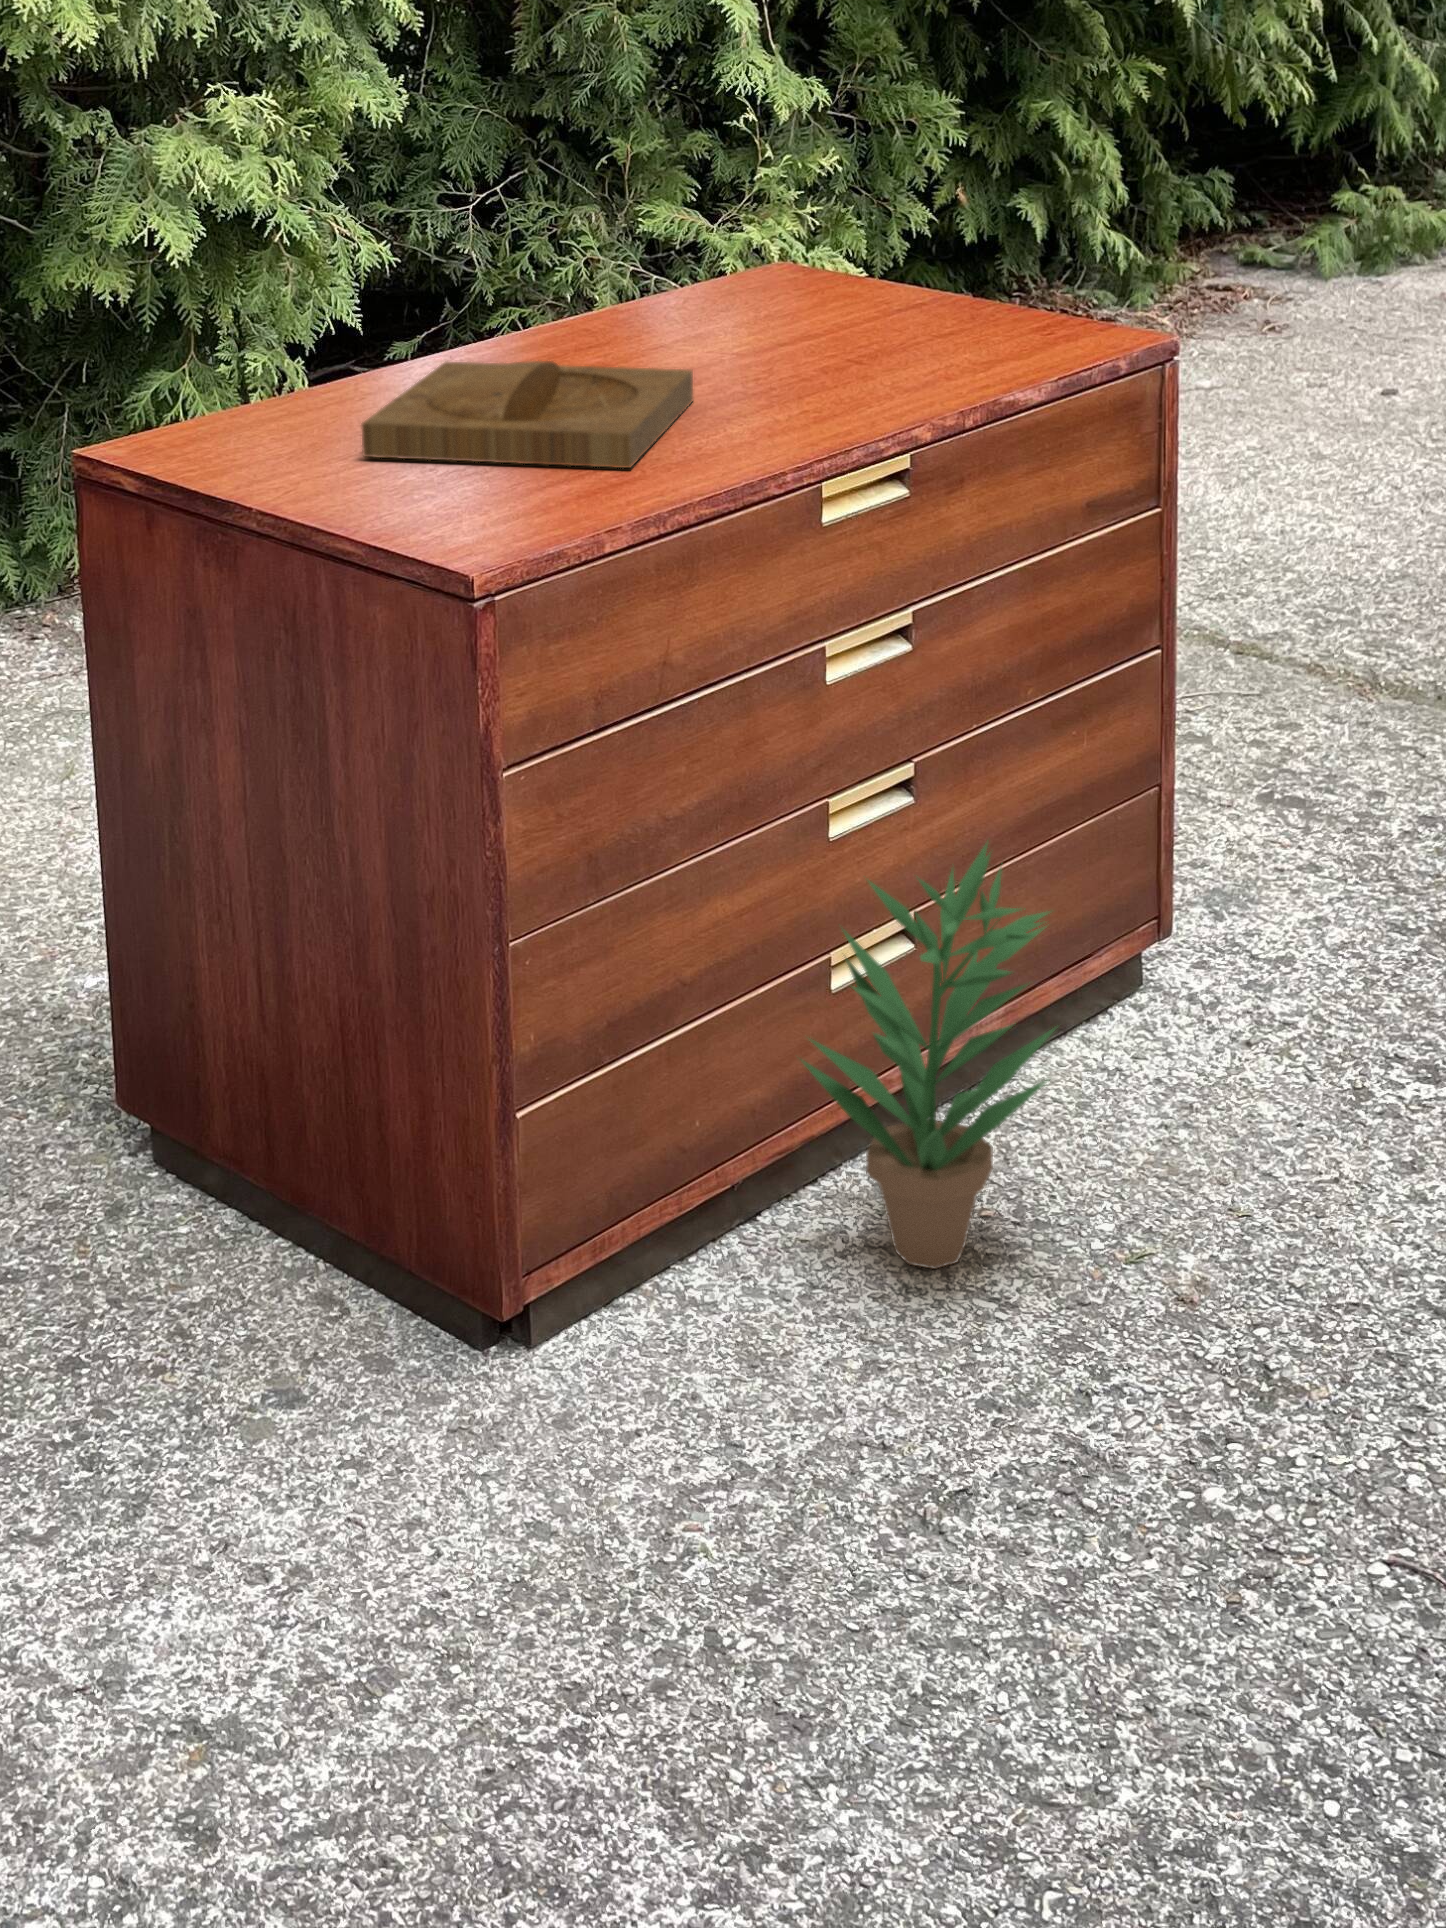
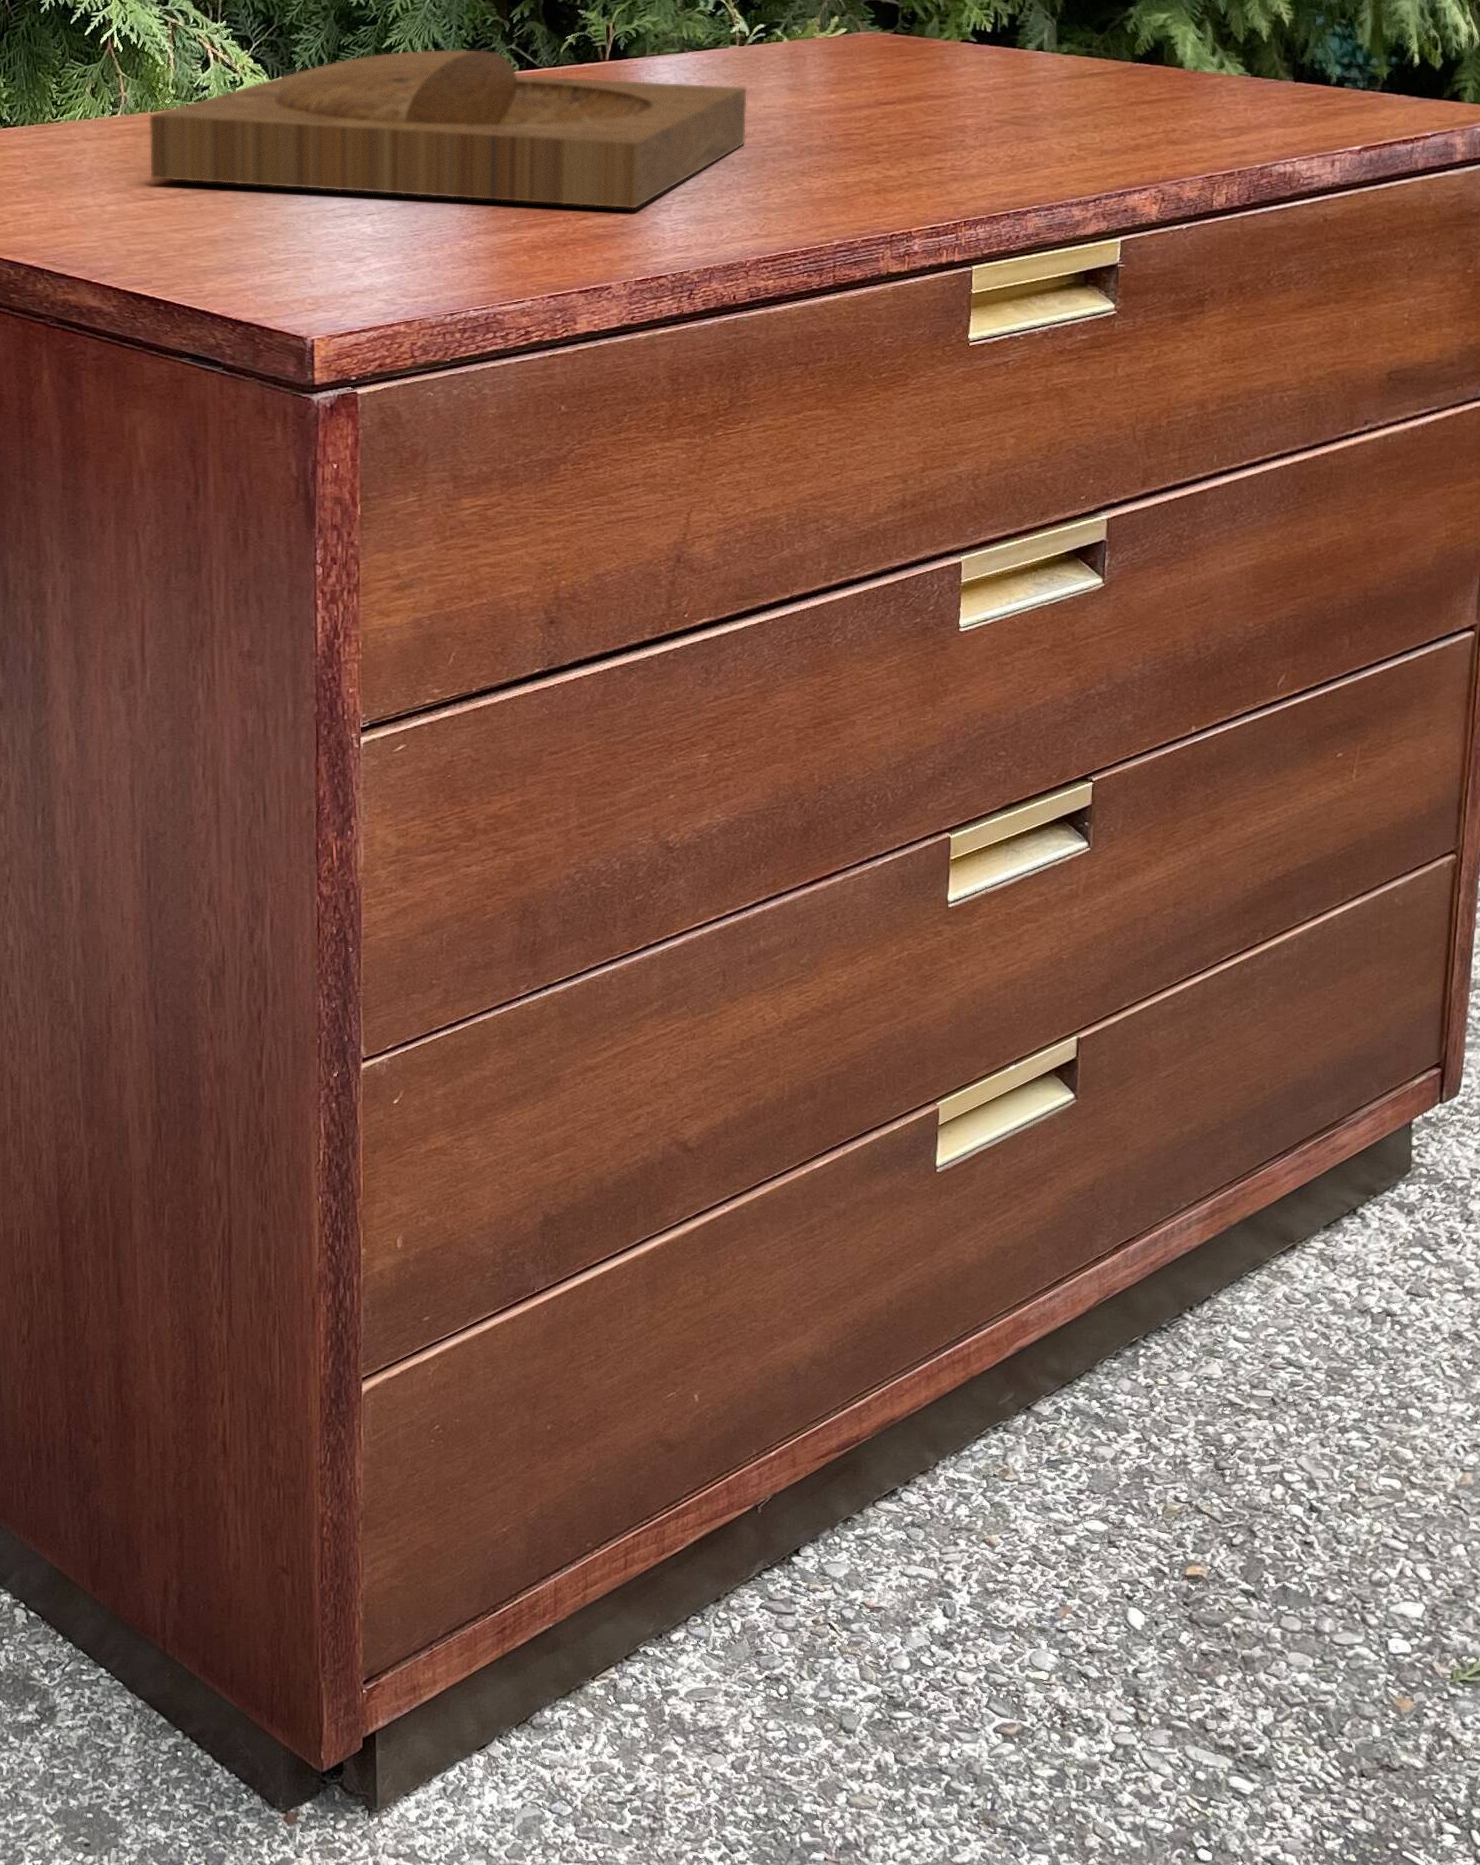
potted plant: present [801,840,1055,1269] -> none [880,912,1377,1678]

